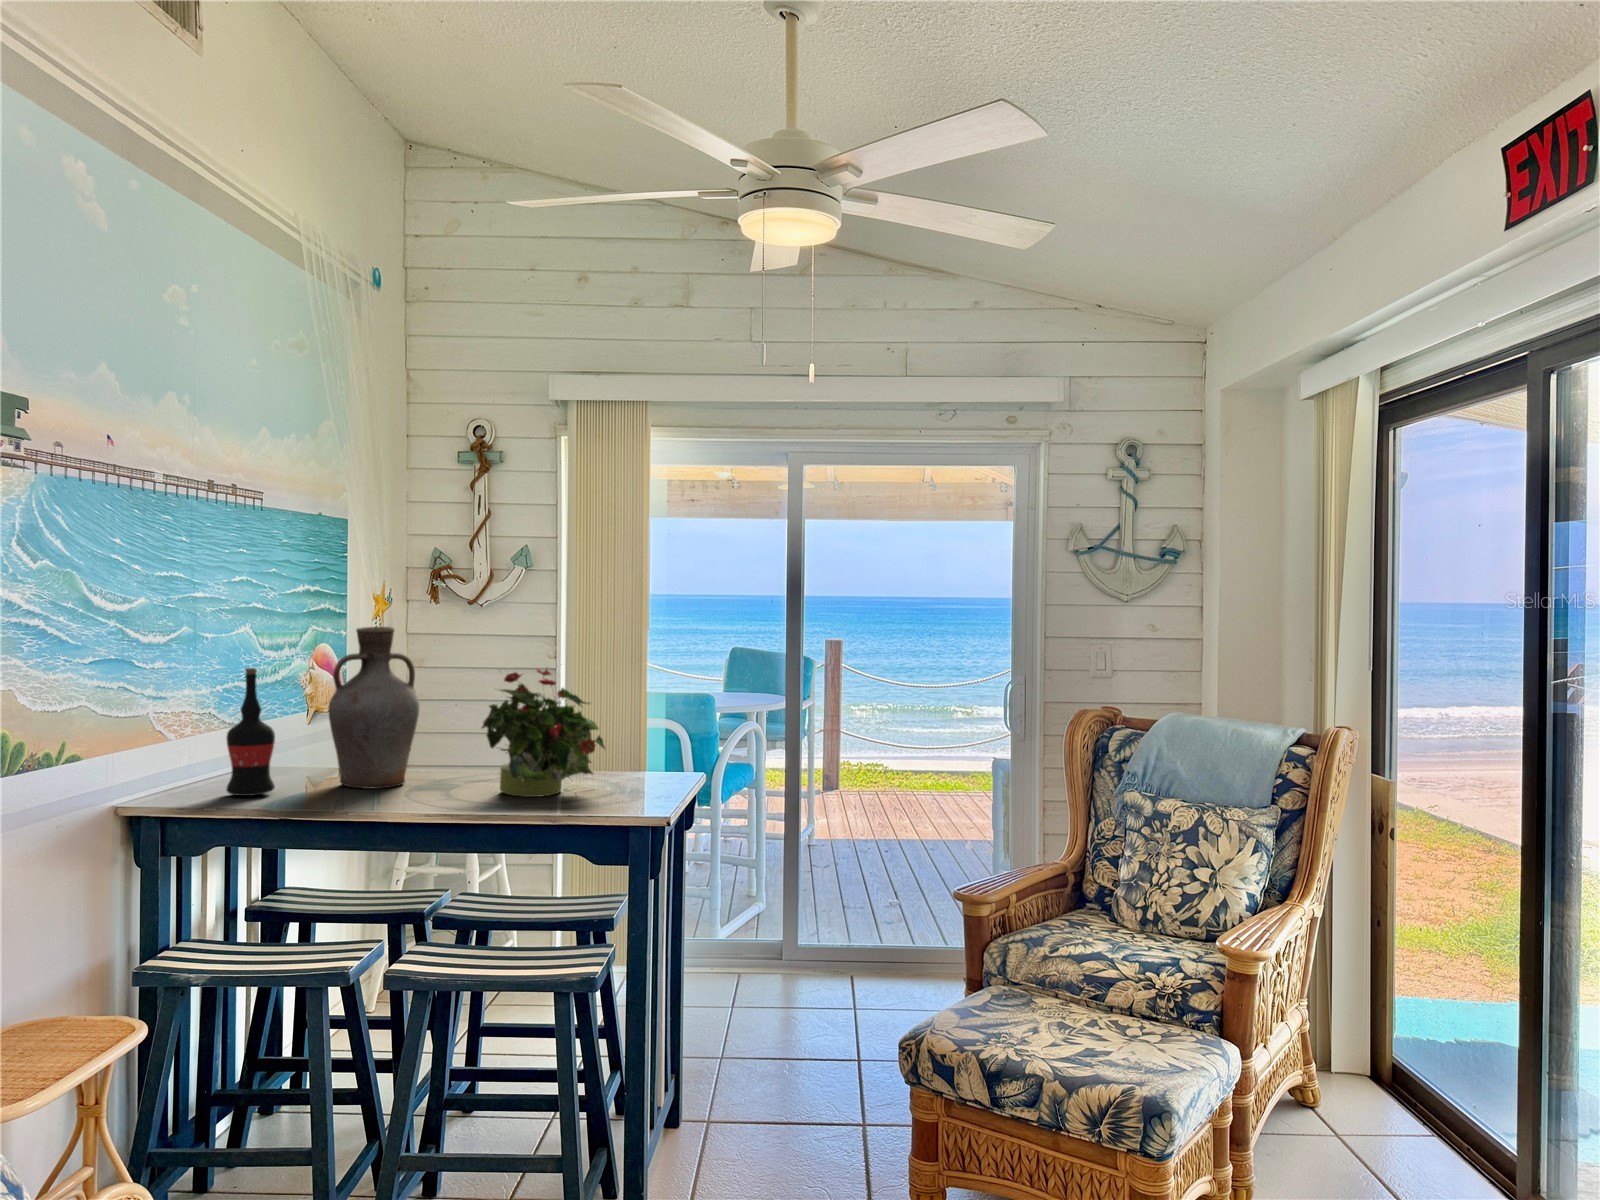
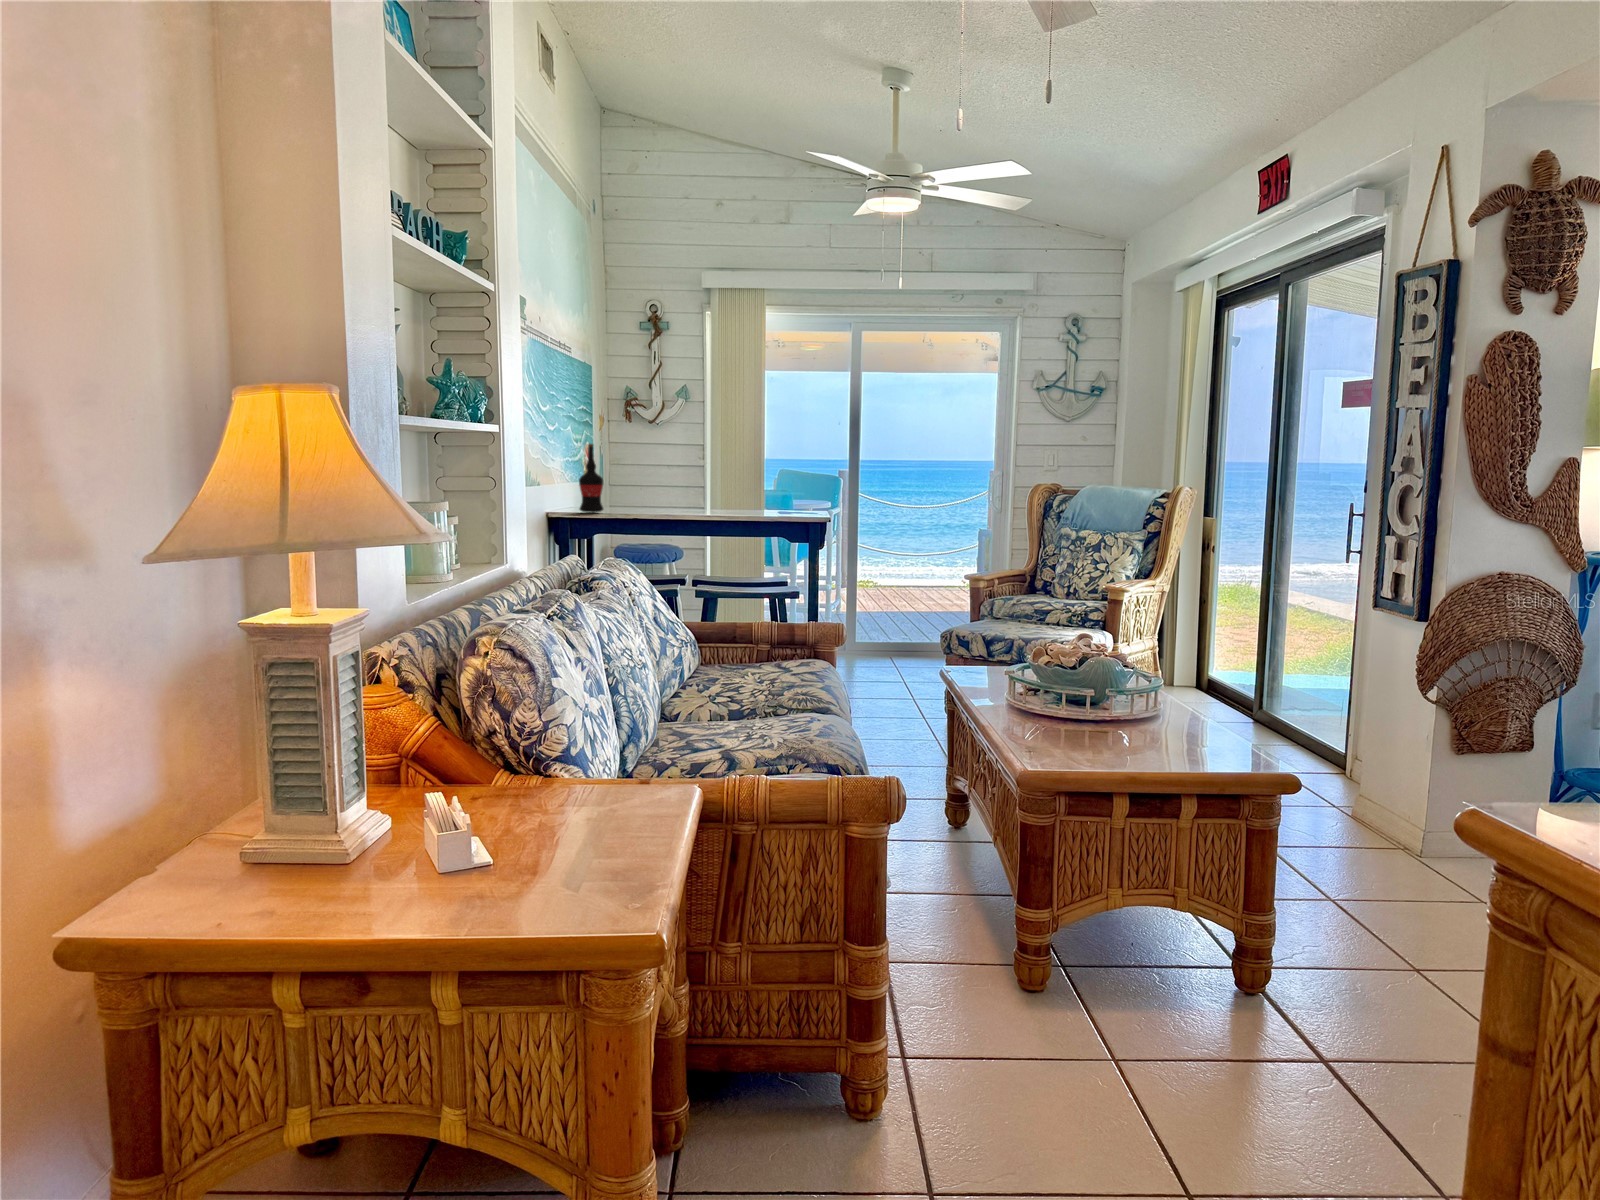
vase: present [328,626,420,789] -> none [623,424,670,513]
potted plant: present [482,669,605,797] -> none [708,447,776,516]

